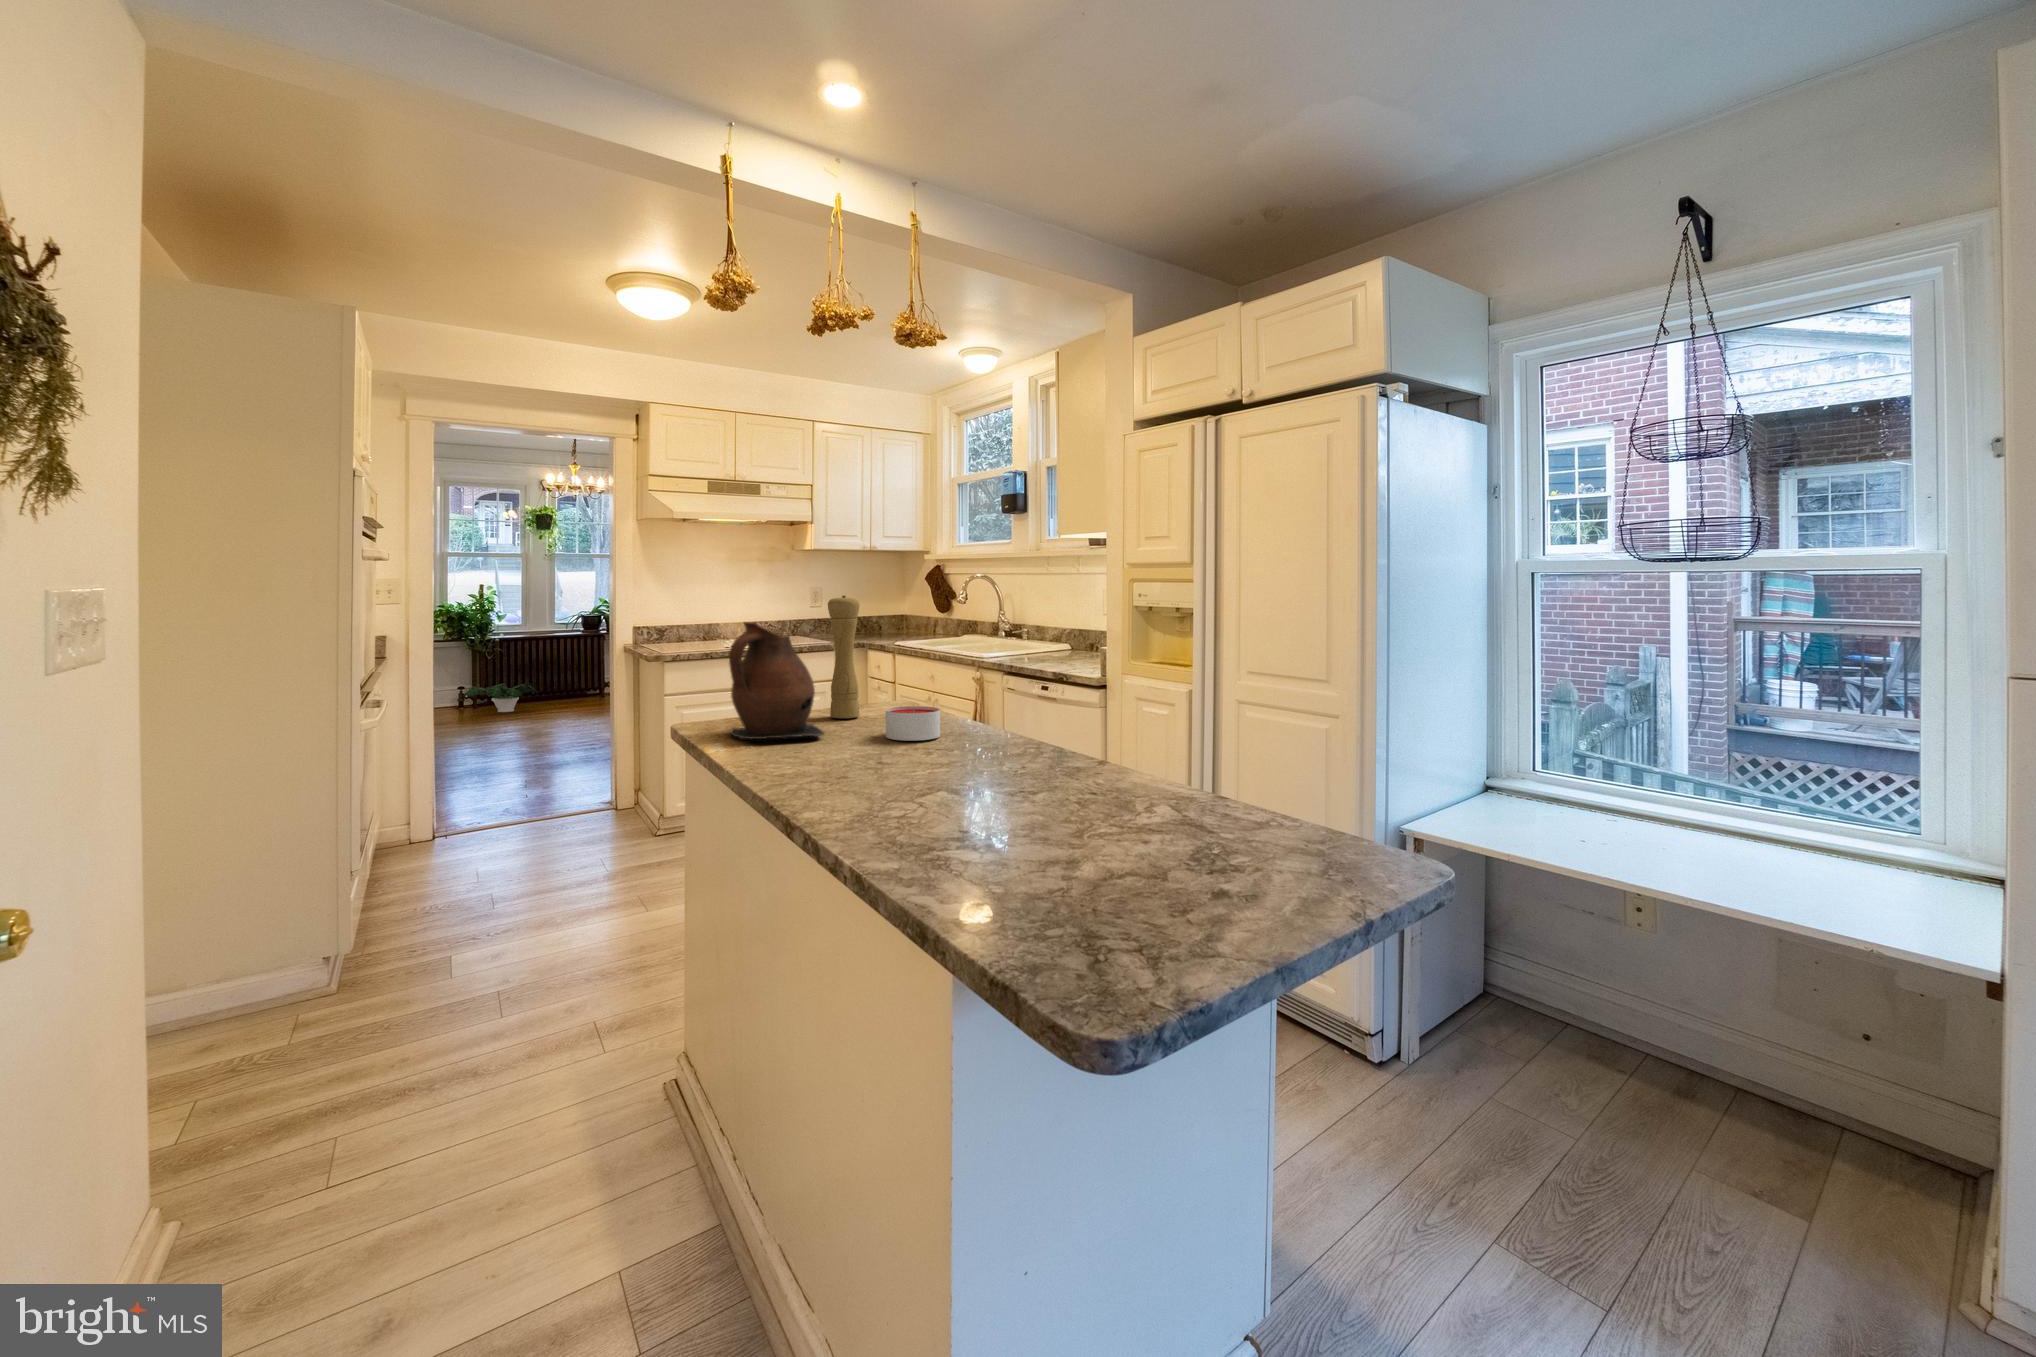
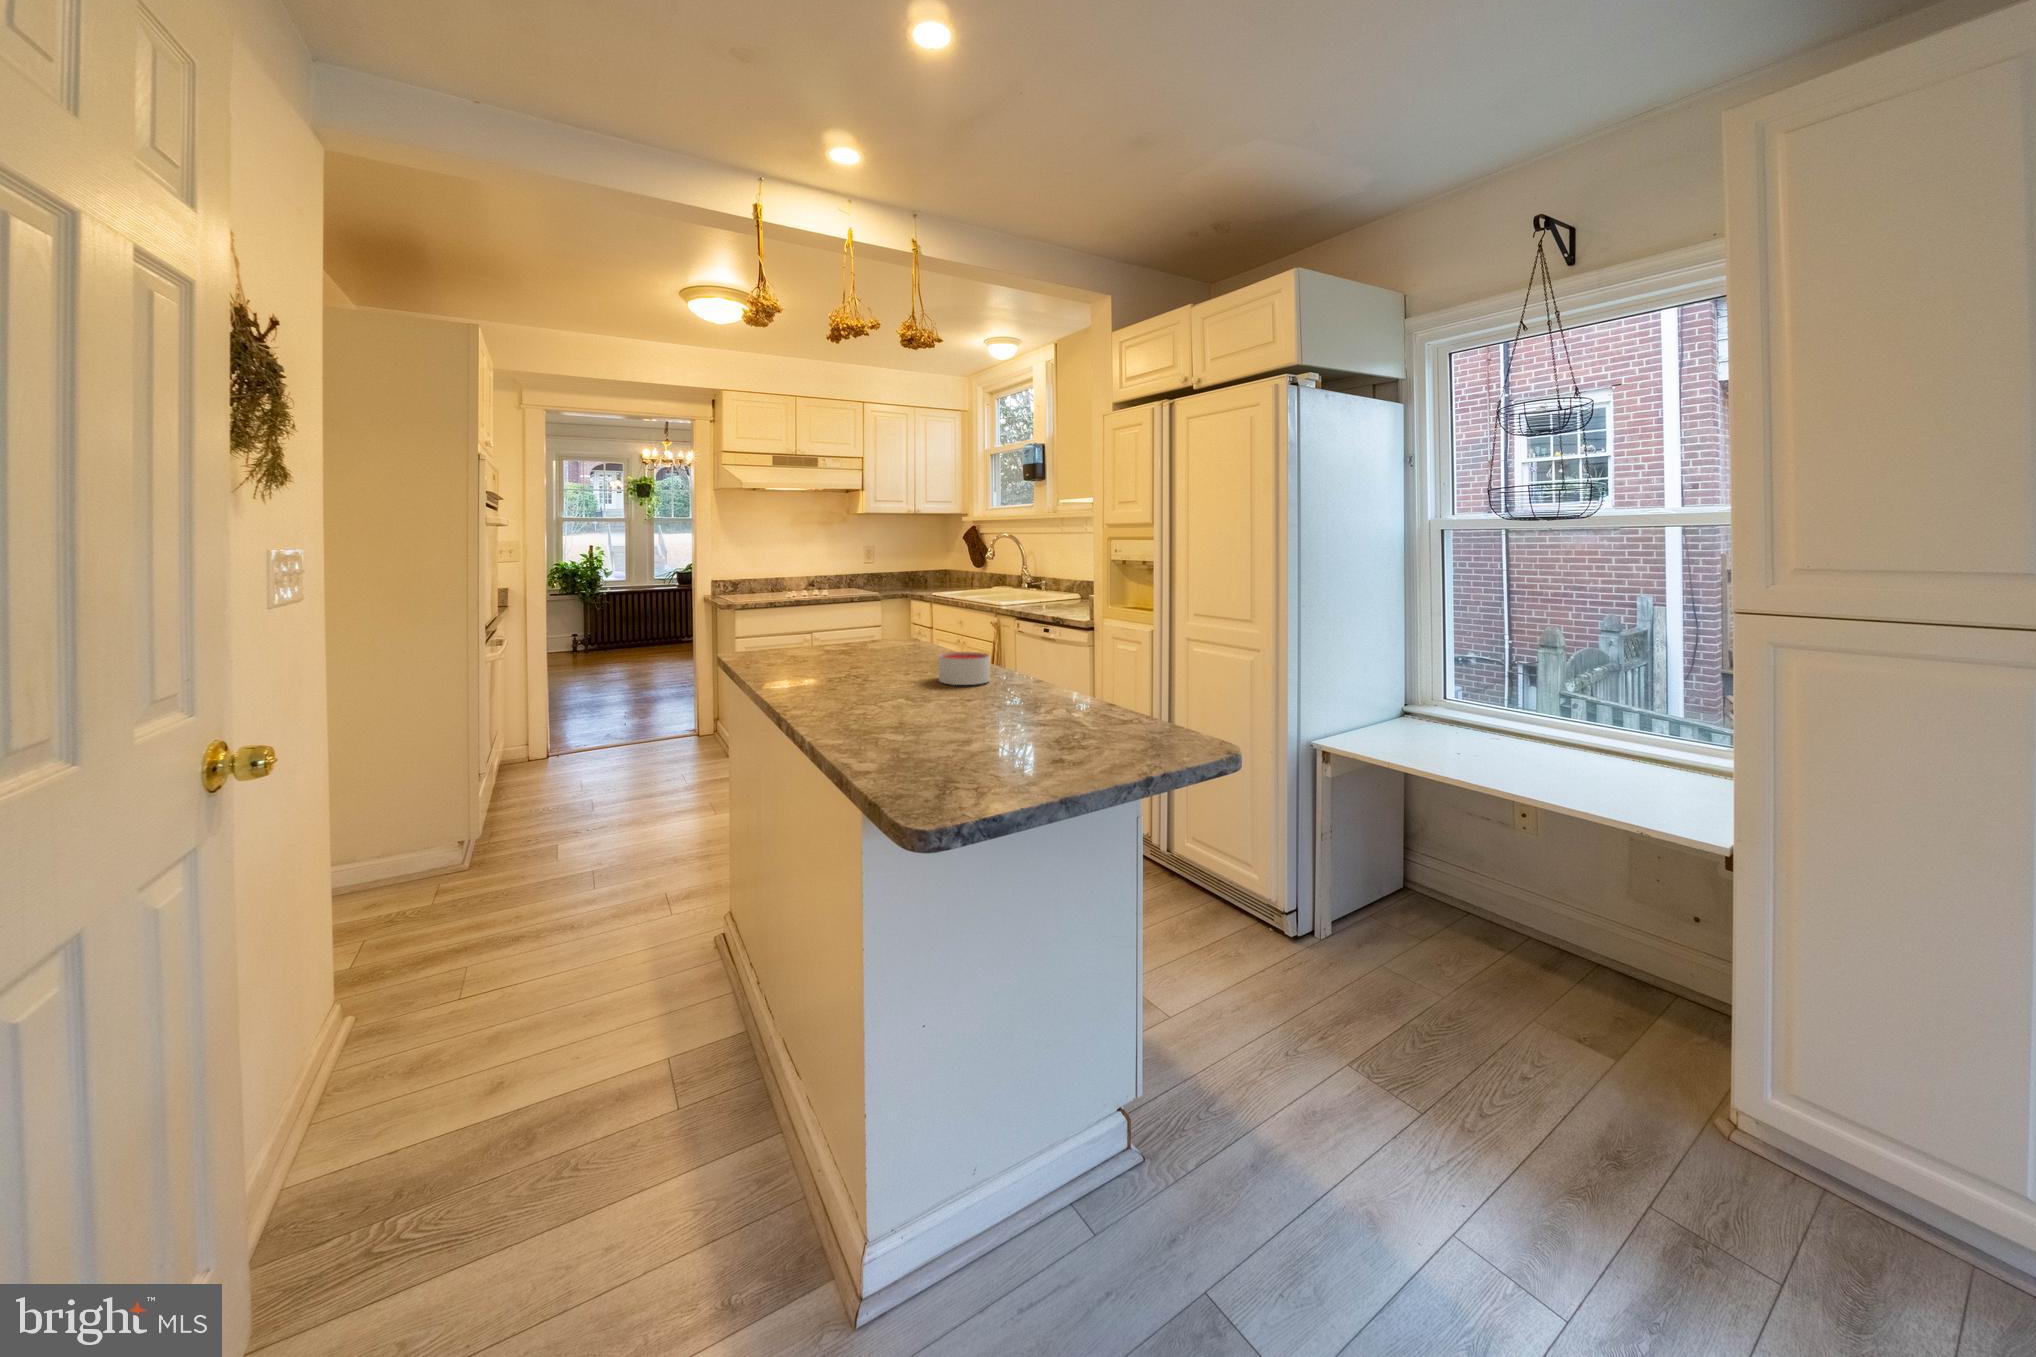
pepper mill: present [828,596,860,718] -> none [881,546,912,663]
ceramic pitcher: present [729,622,824,739] -> none [785,570,881,684]
potted plant: present [466,683,539,712] -> none [582,629,642,653]

